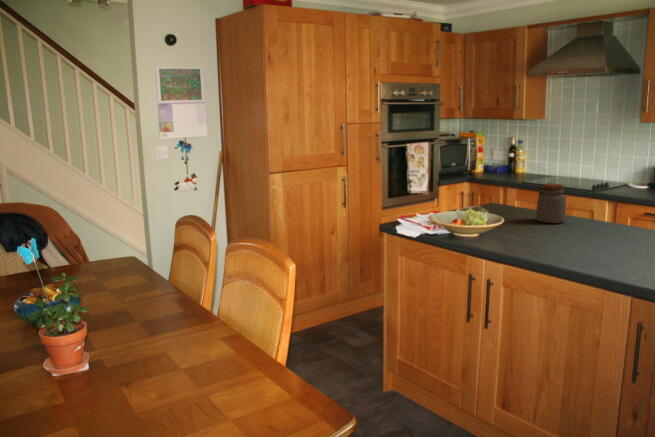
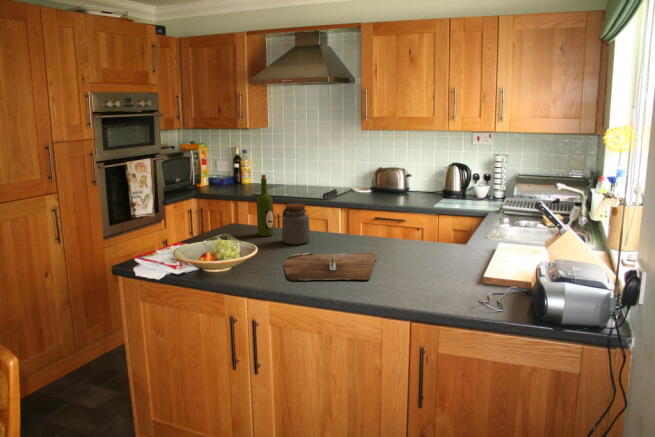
wine bottle: none [514,155,531,214] -> present [257,175,274,236]
cutting board: none [529,230,636,258] -> present [284,252,377,280]

